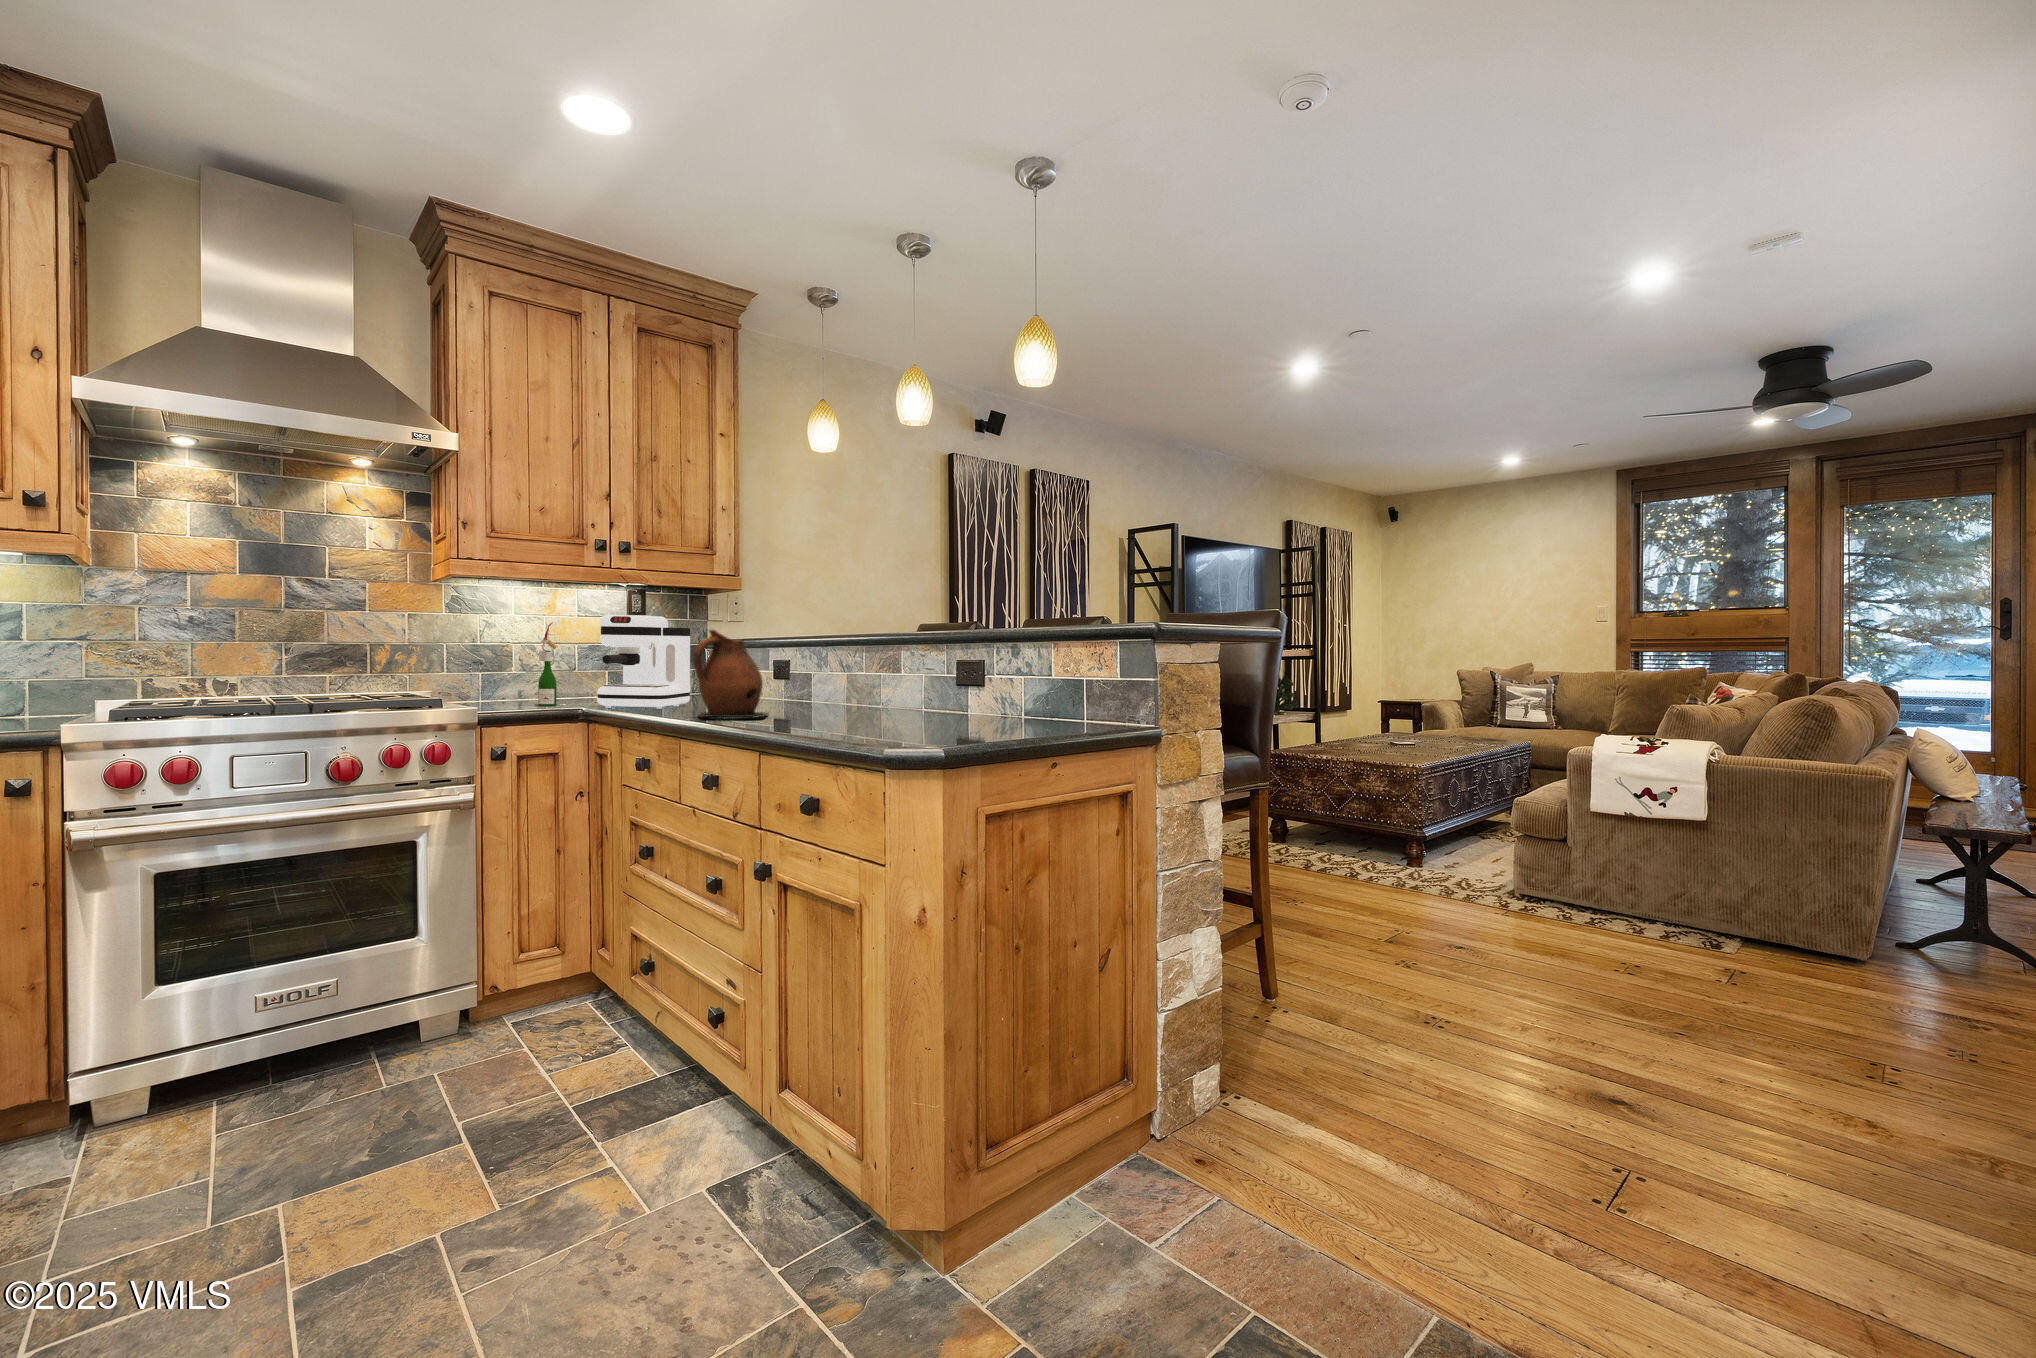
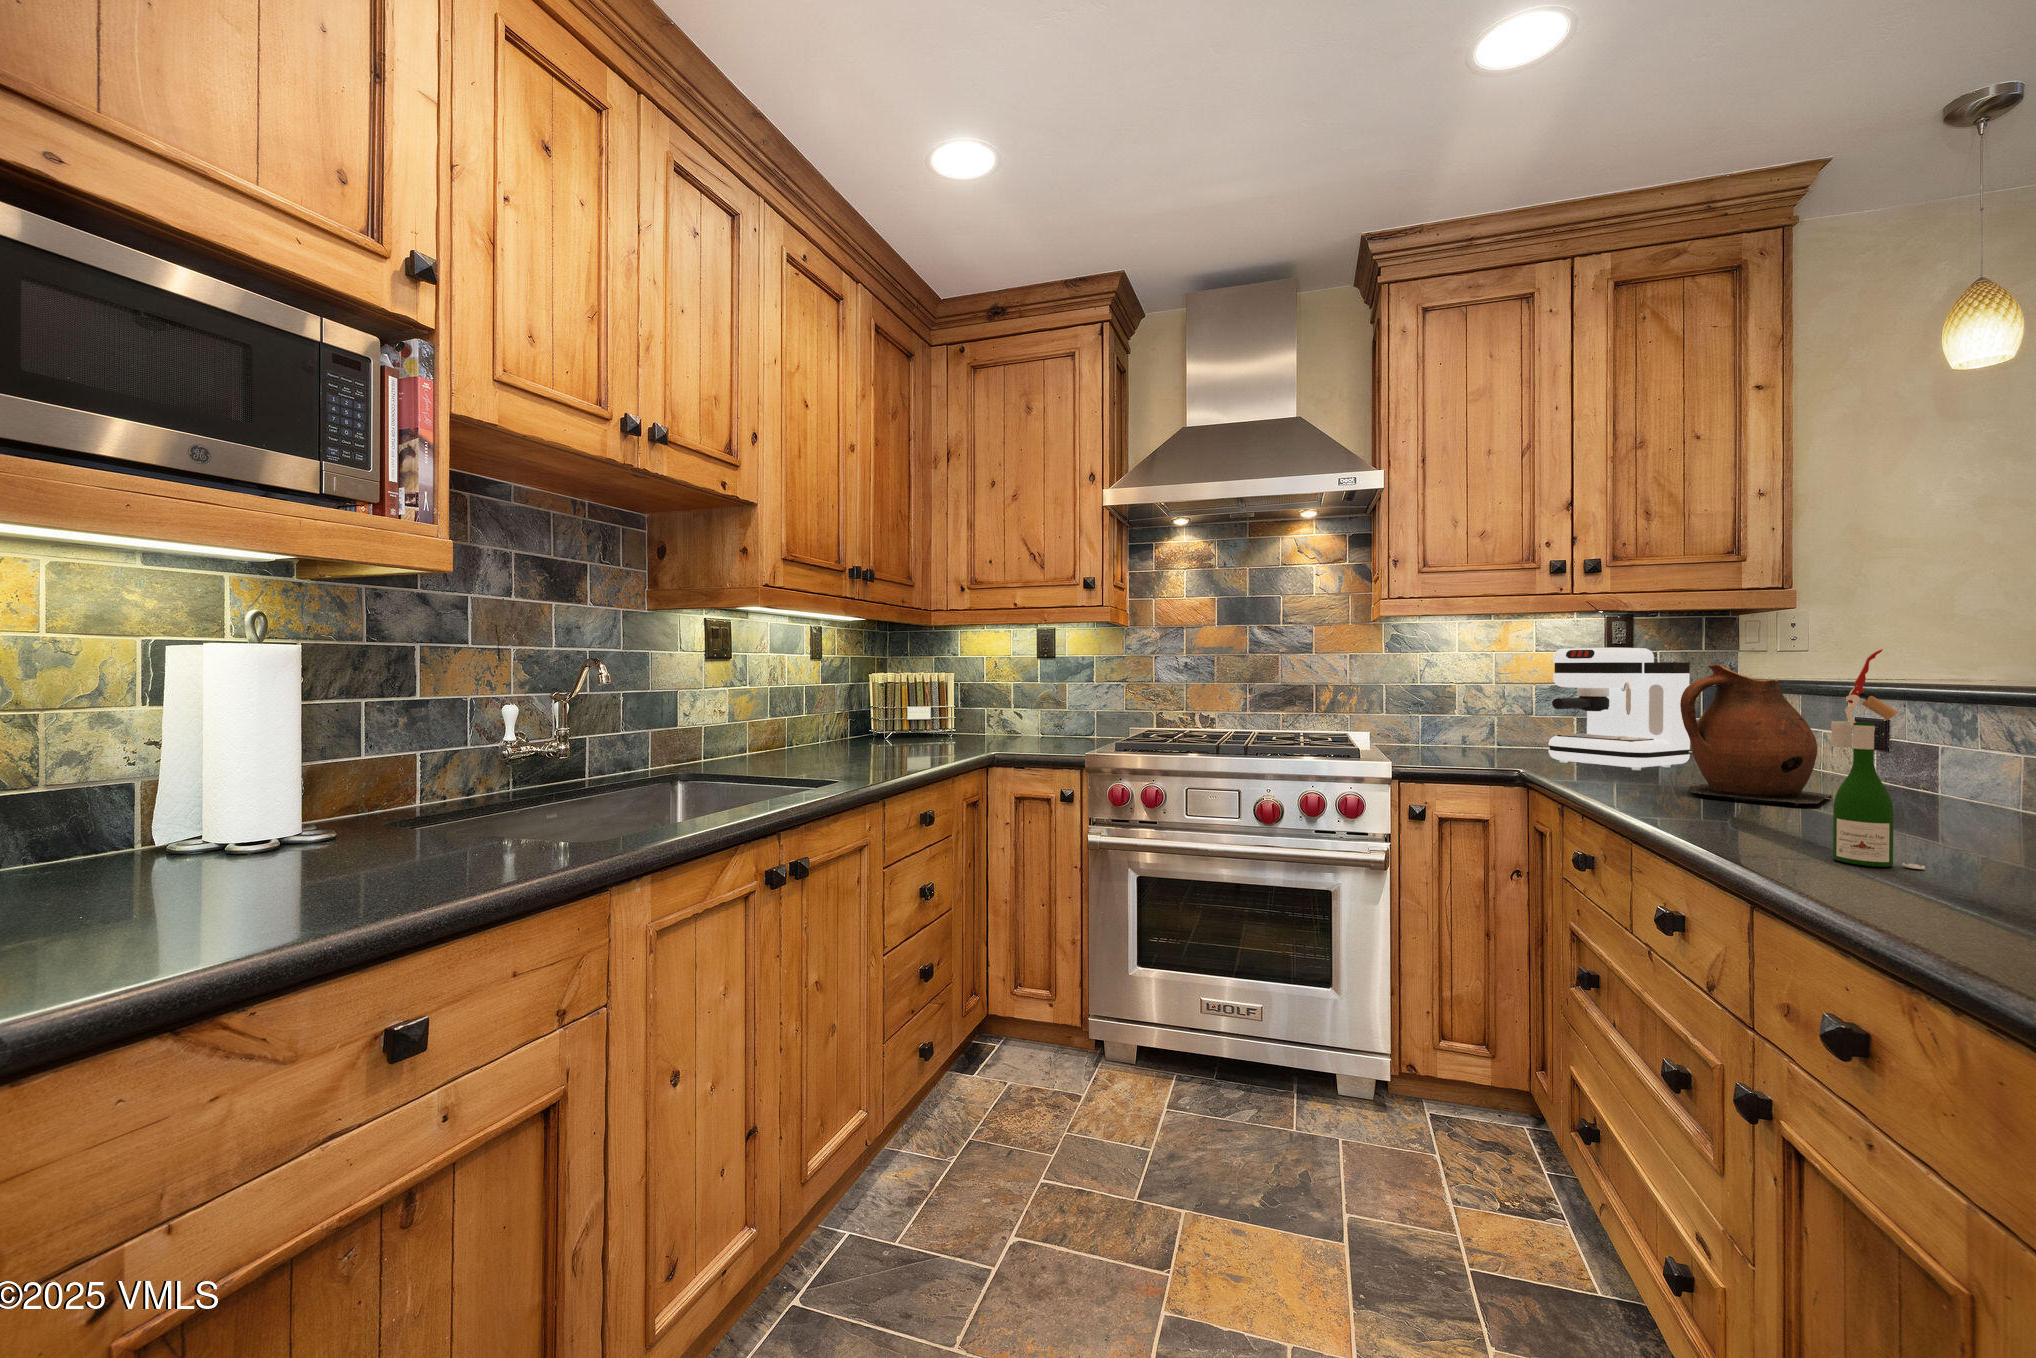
wine bottle: present [538,622,565,706] -> present [1831,649,1925,869]

